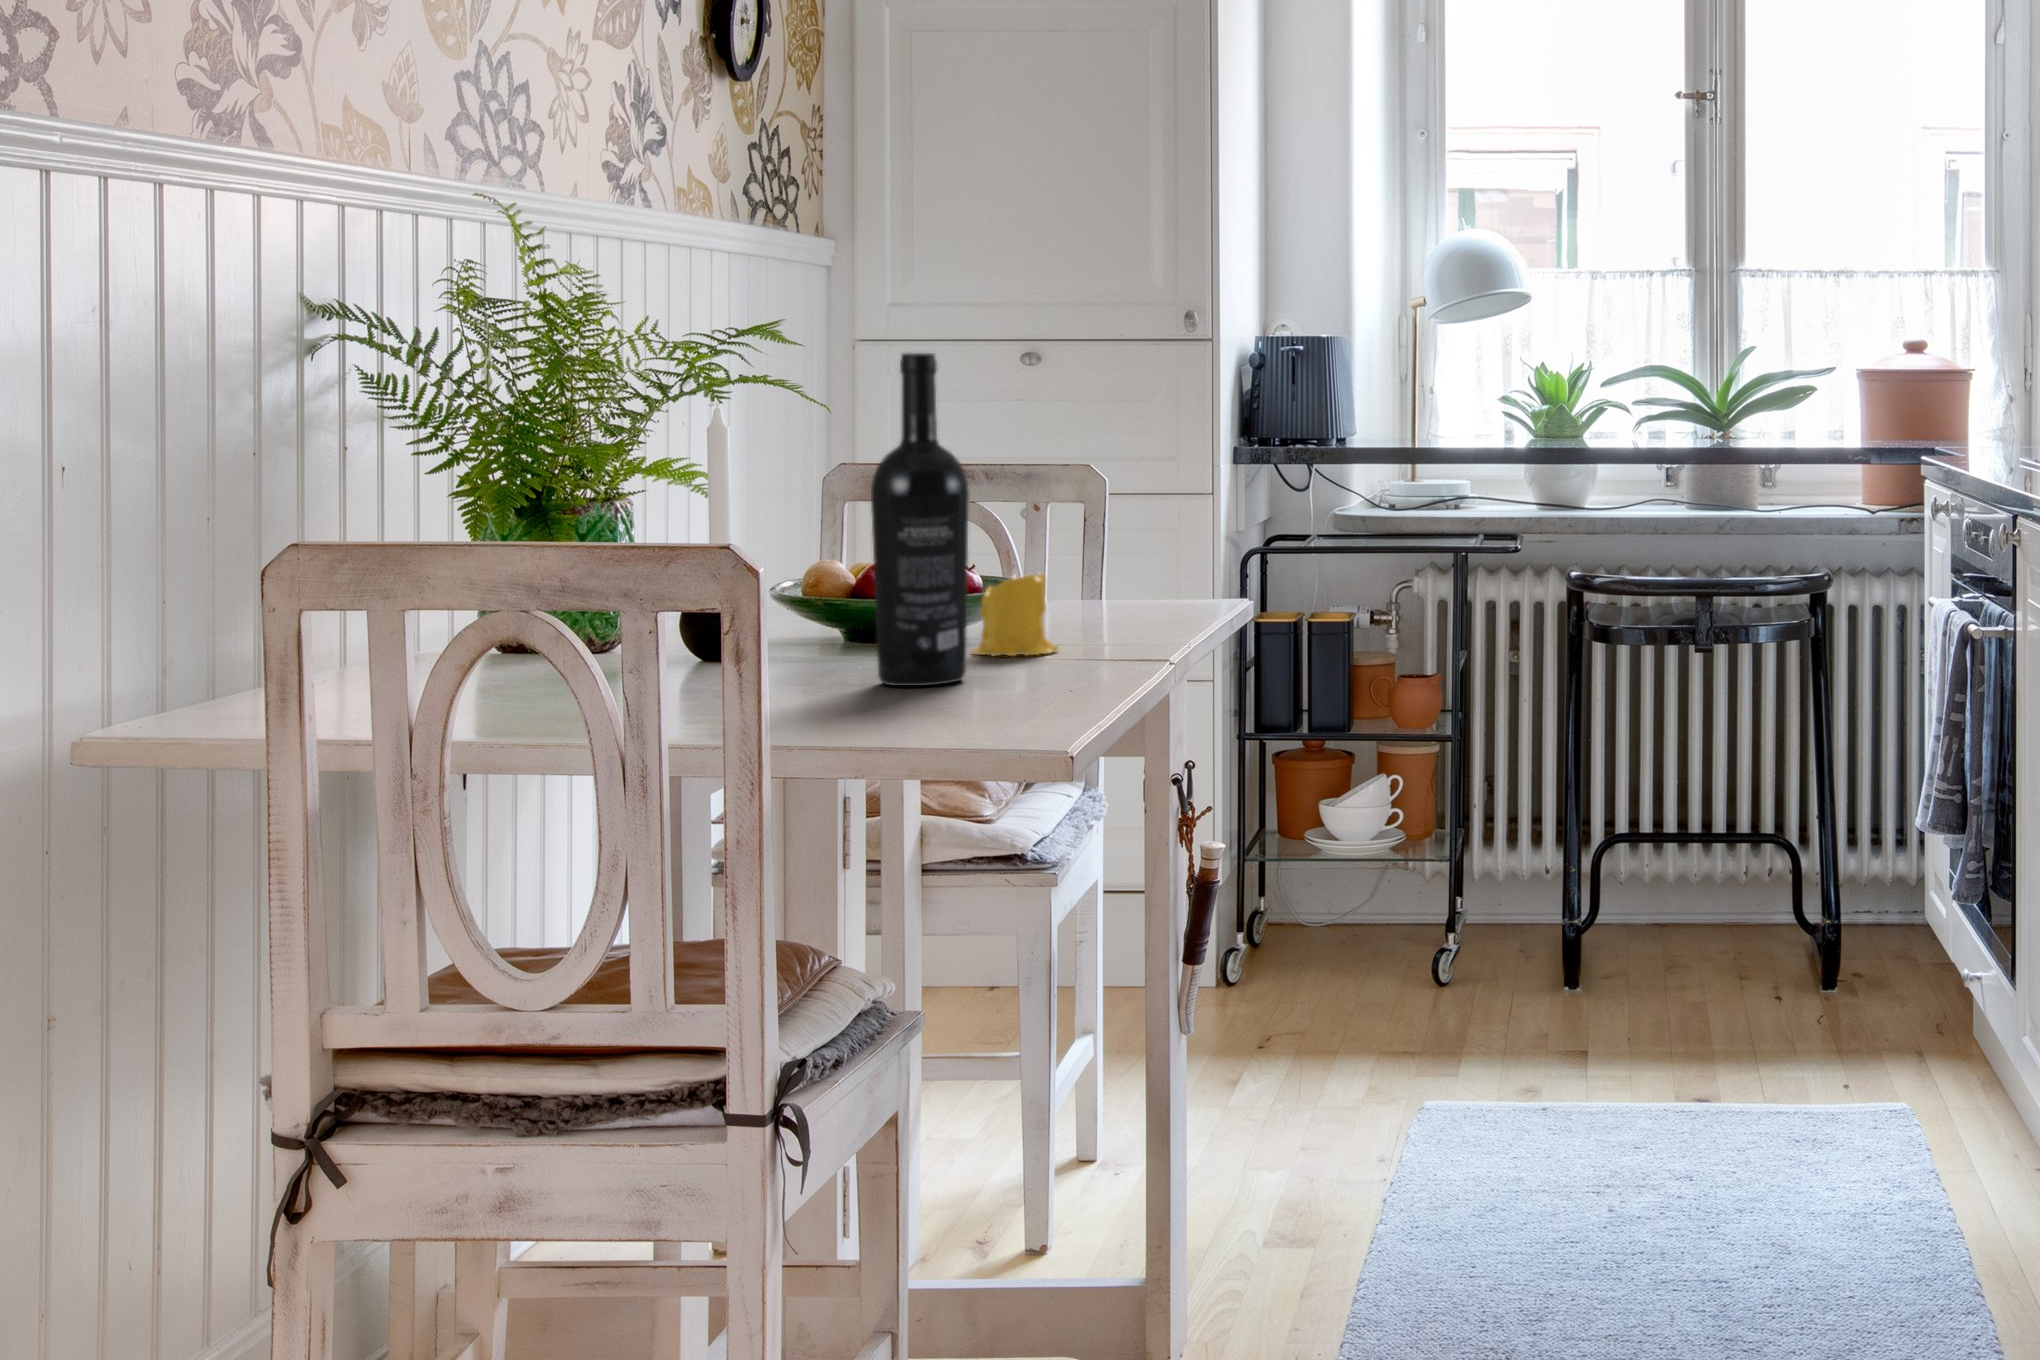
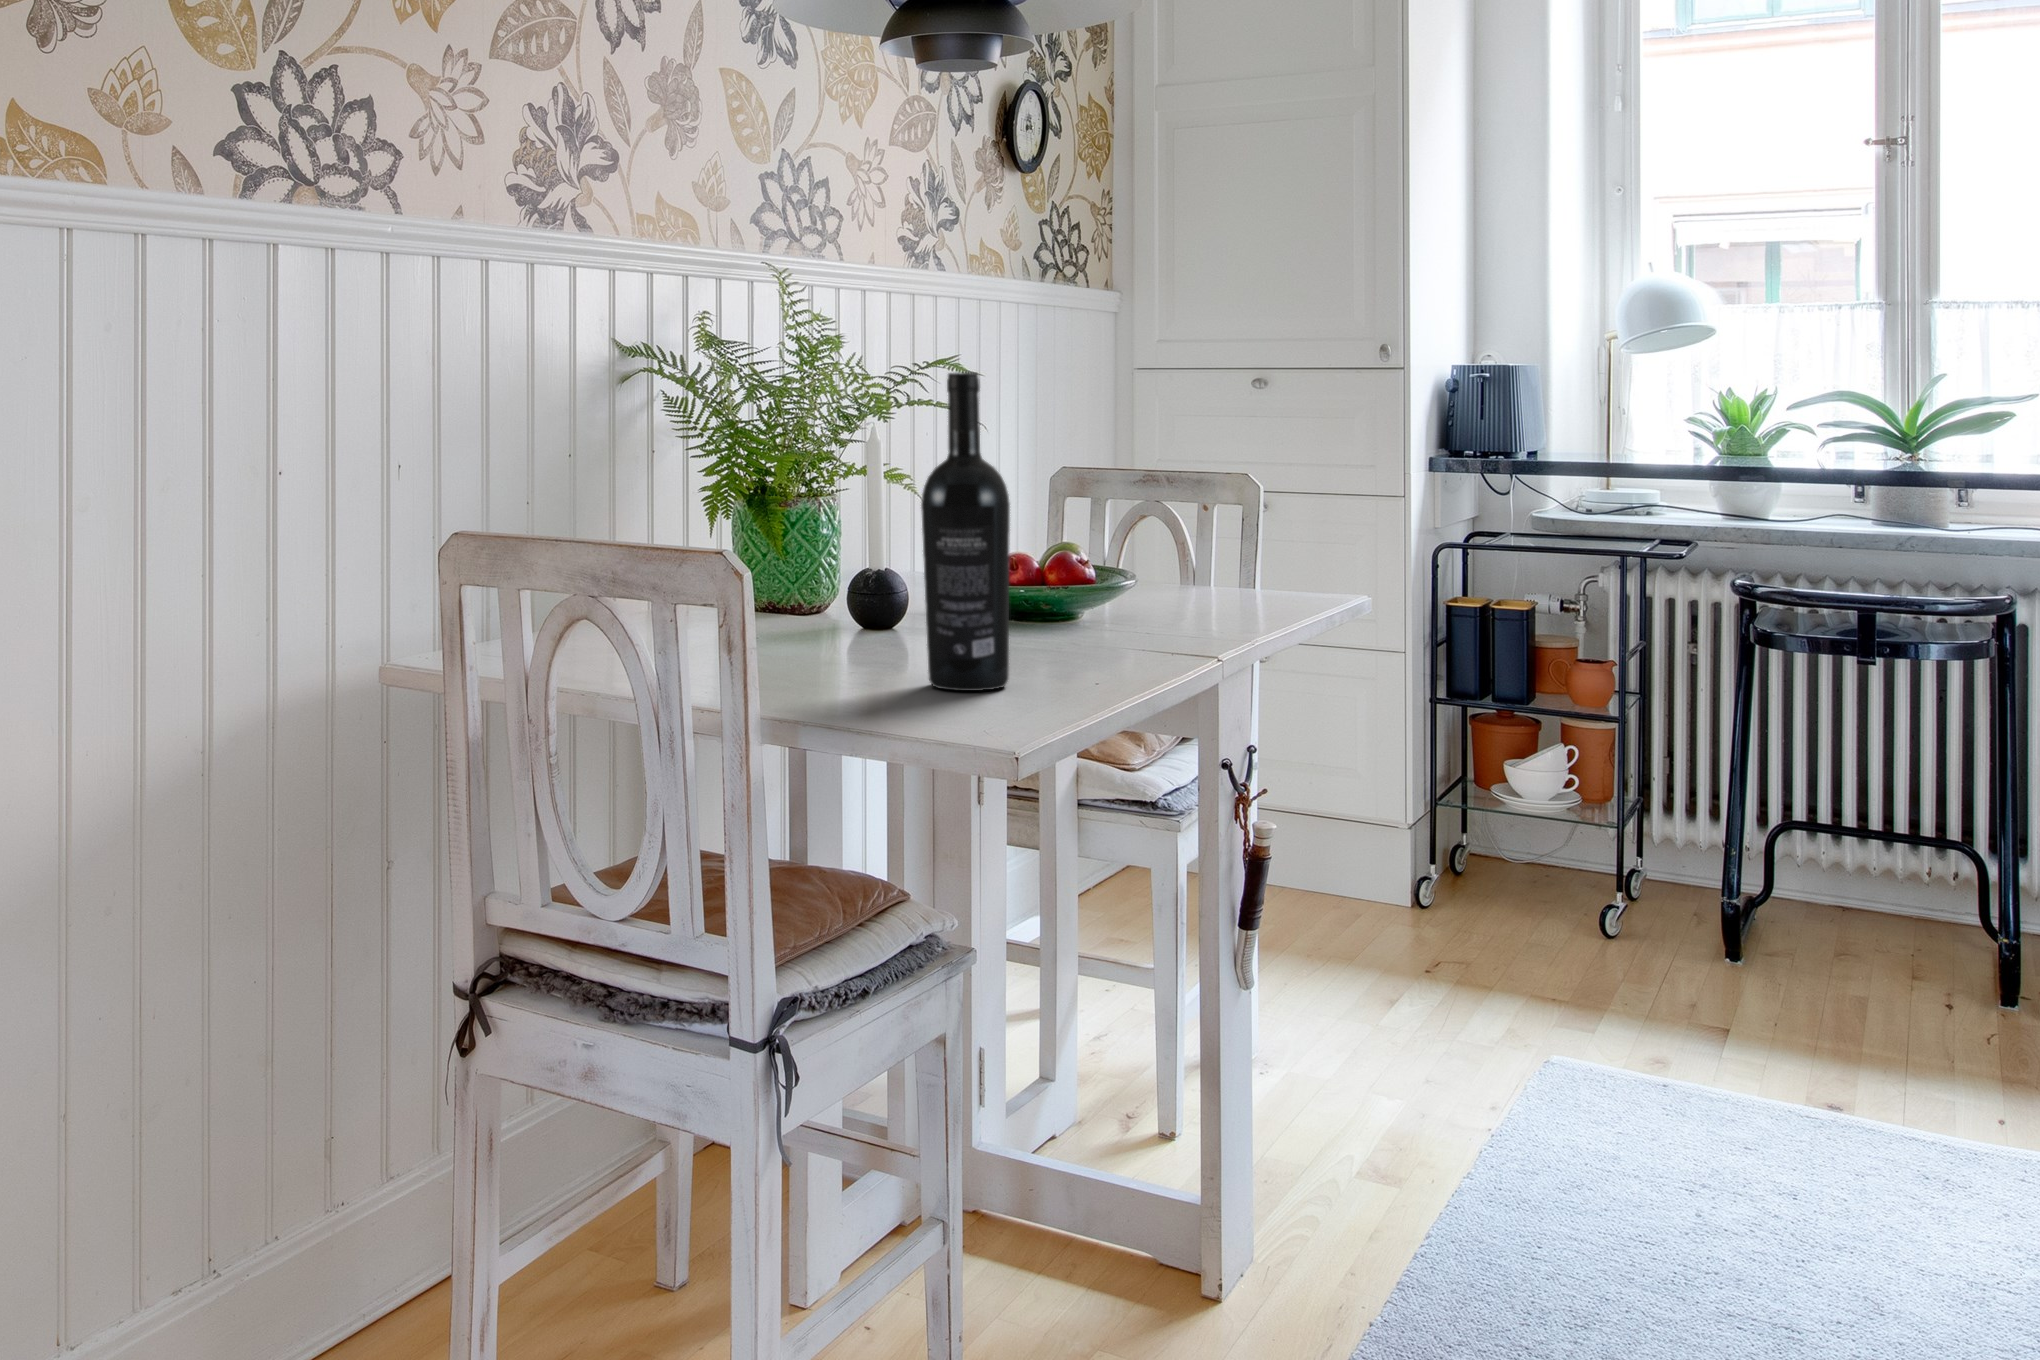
candle: present [972,573,1058,656] -> none [1055,580,1138,666]

